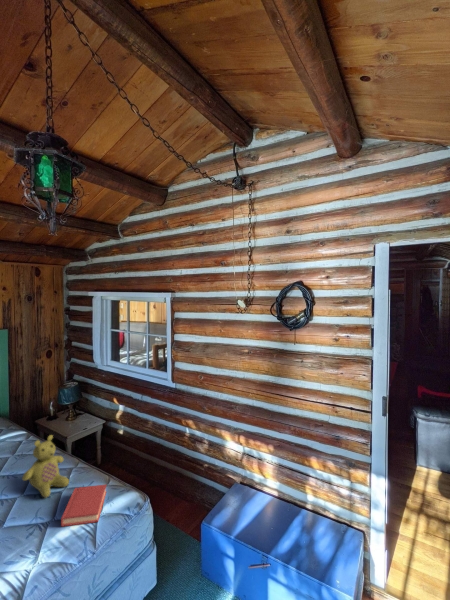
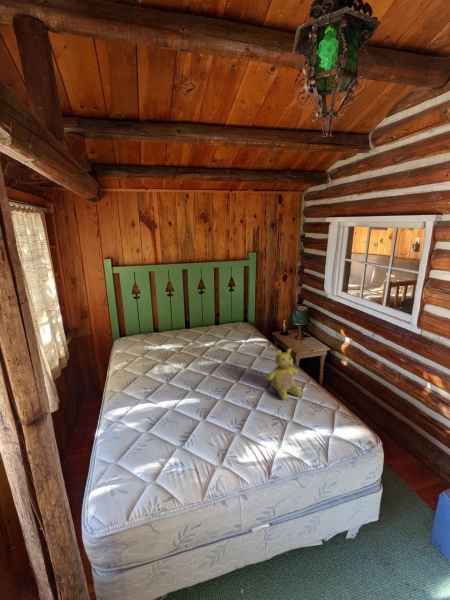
hardback book: present [61,485,106,526] -> none [297,402,338,441]

